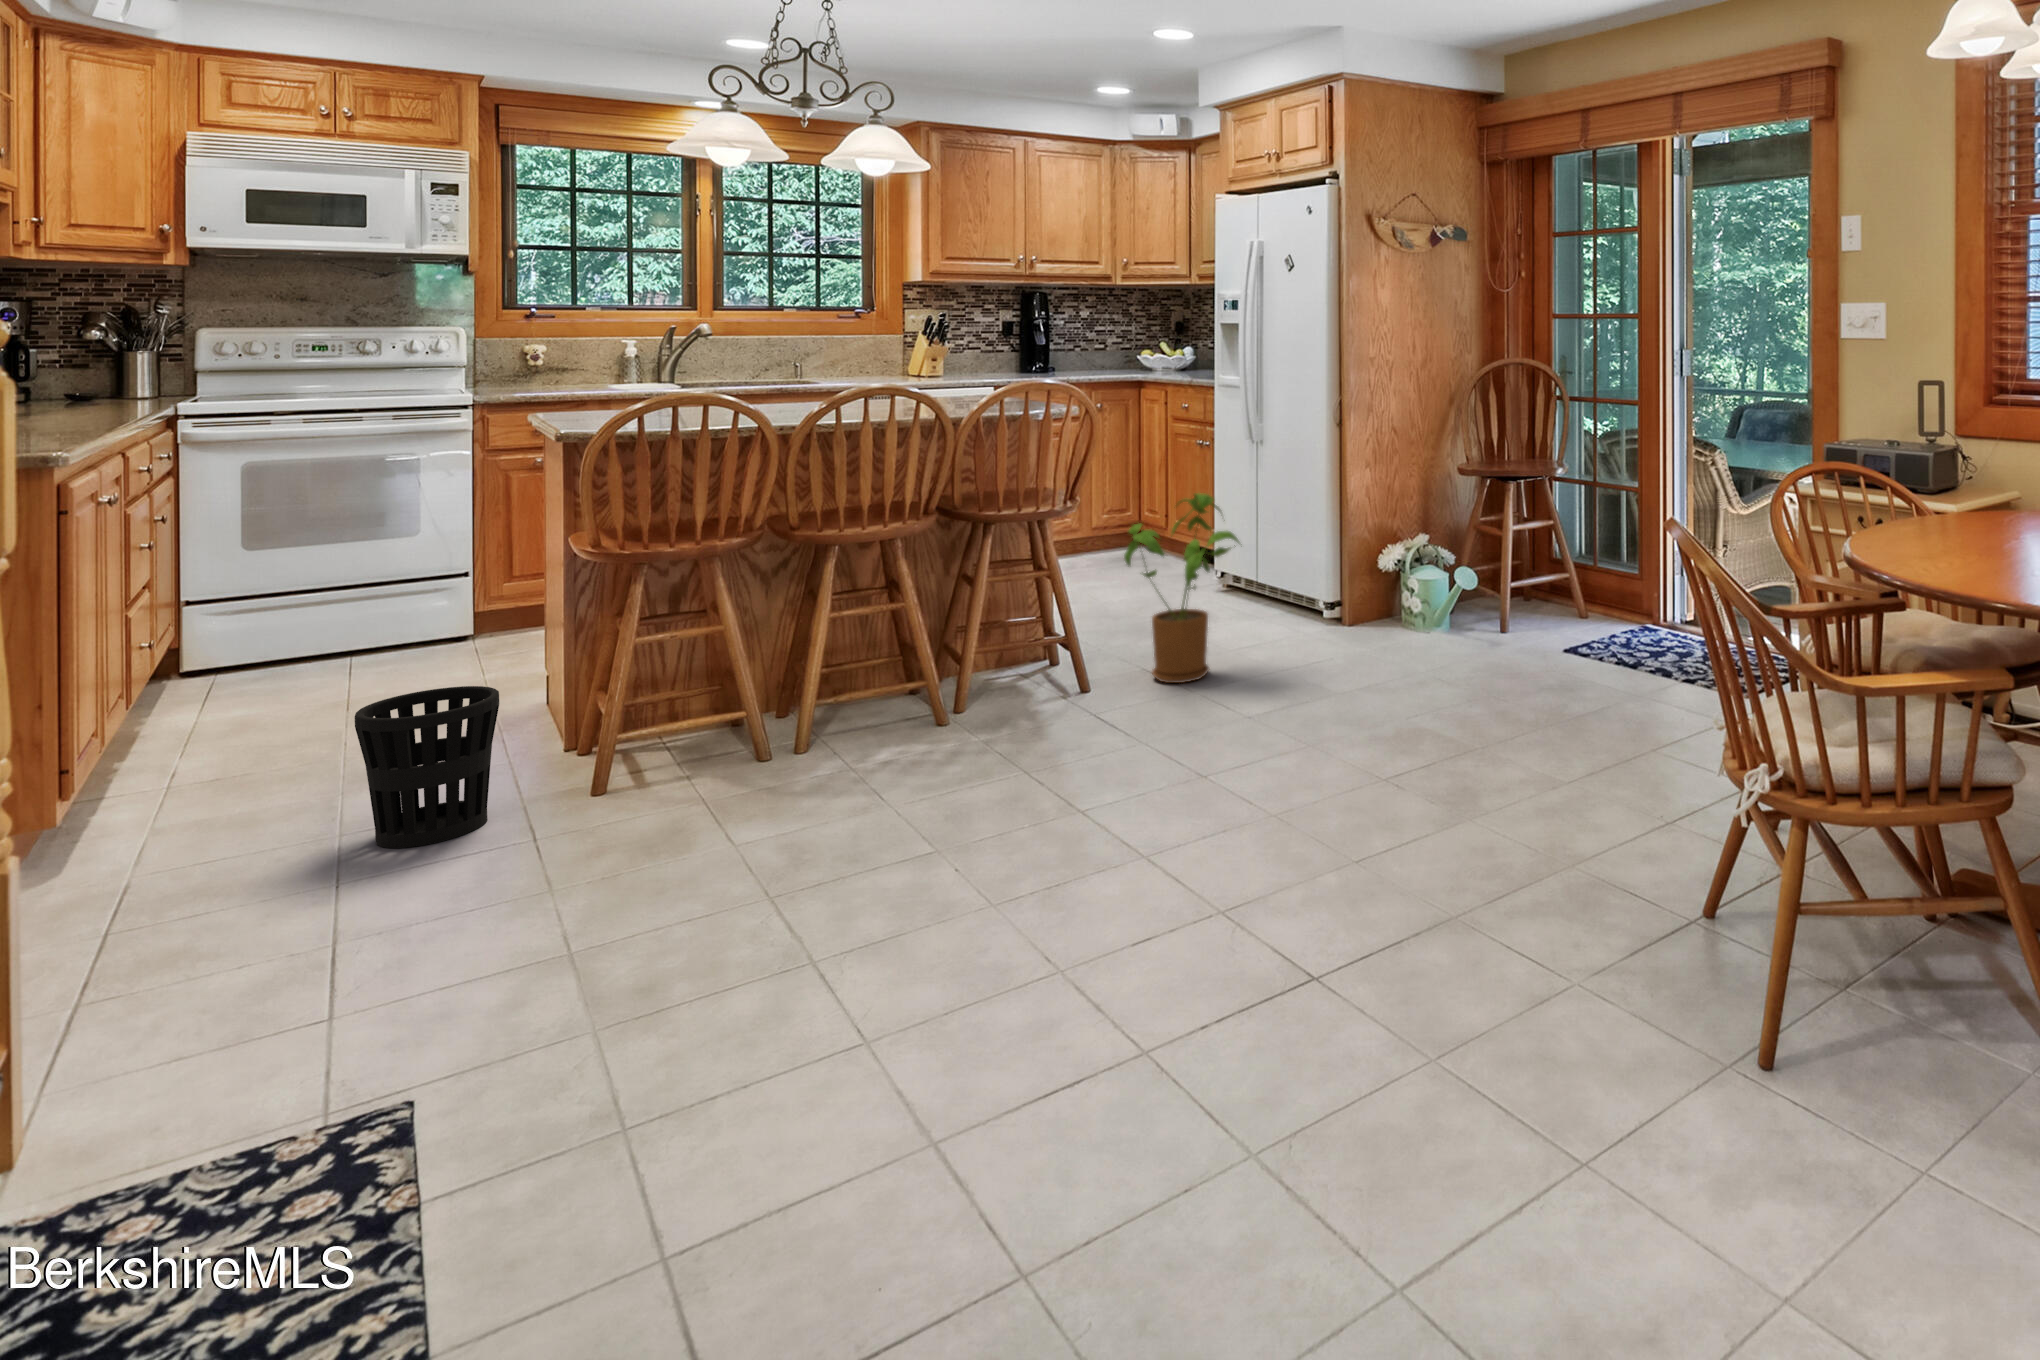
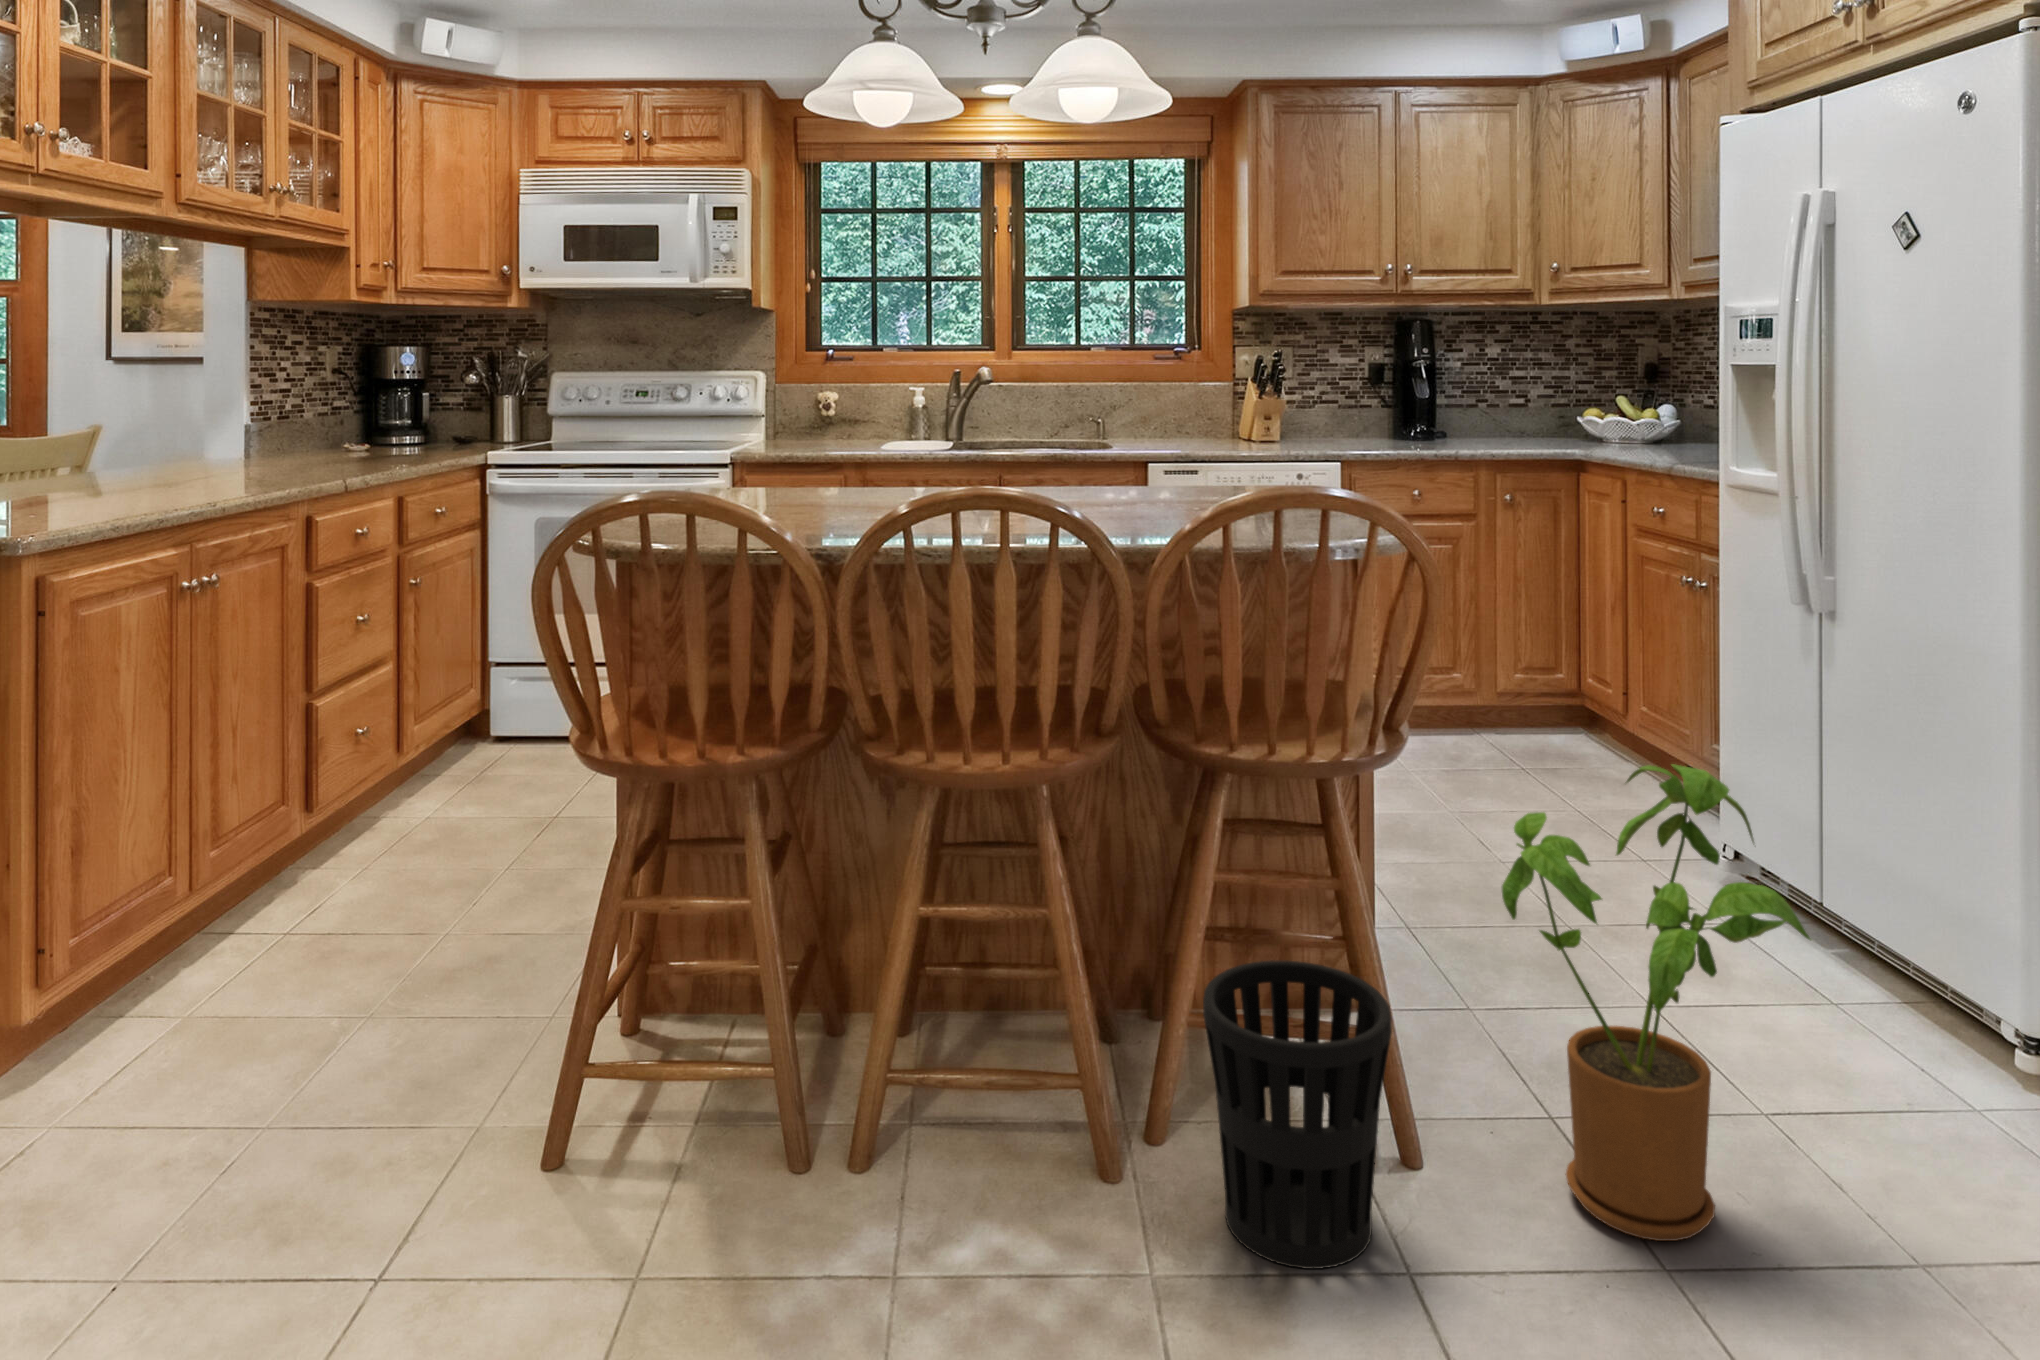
wastebasket: present [355,686,499,848] -> present [1203,960,1392,1269]

